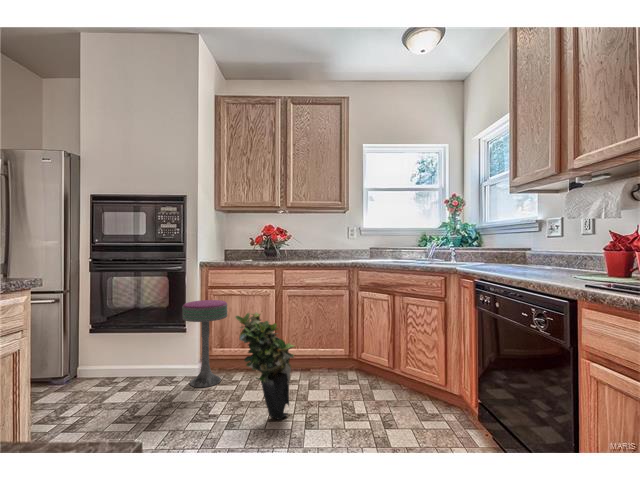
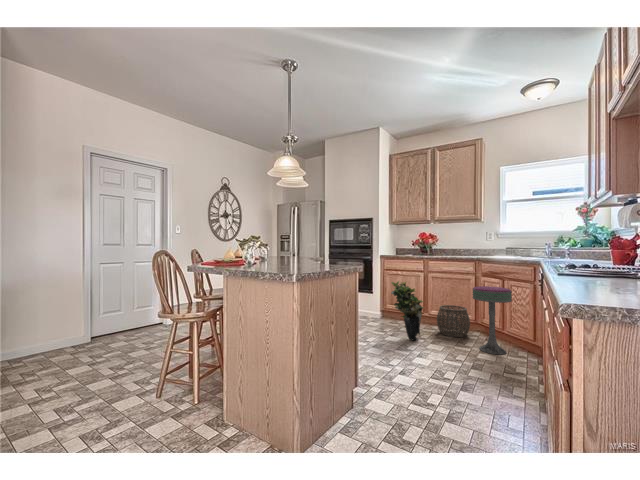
bar stool: present [182,300,228,387] -> present [473,286,512,355]
woven basket: none [302,338,350,392] -> present [437,305,470,337]

